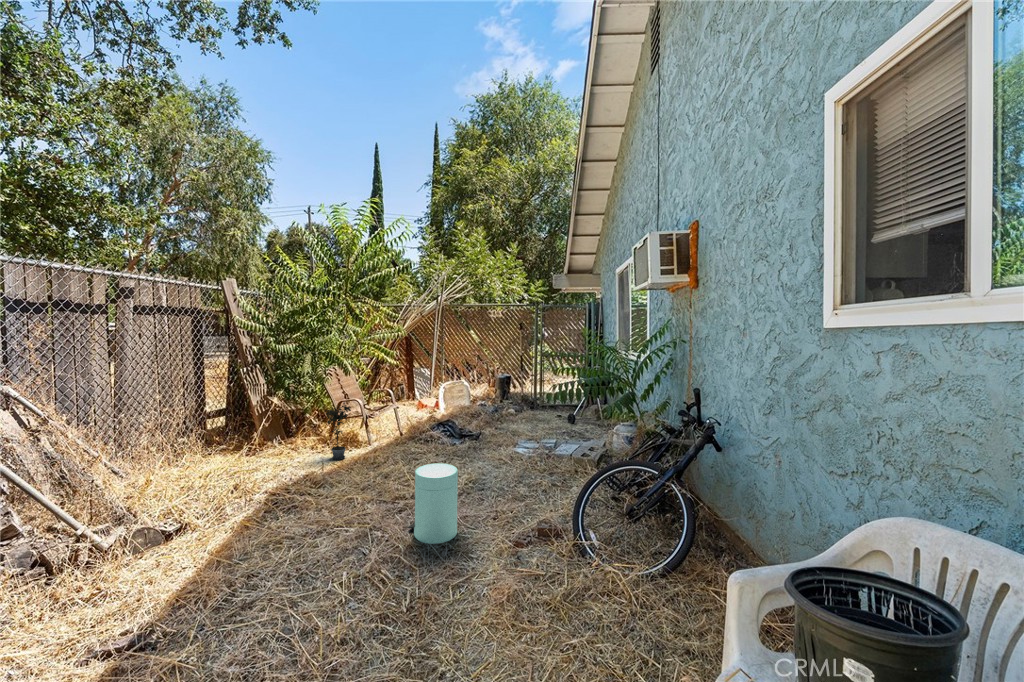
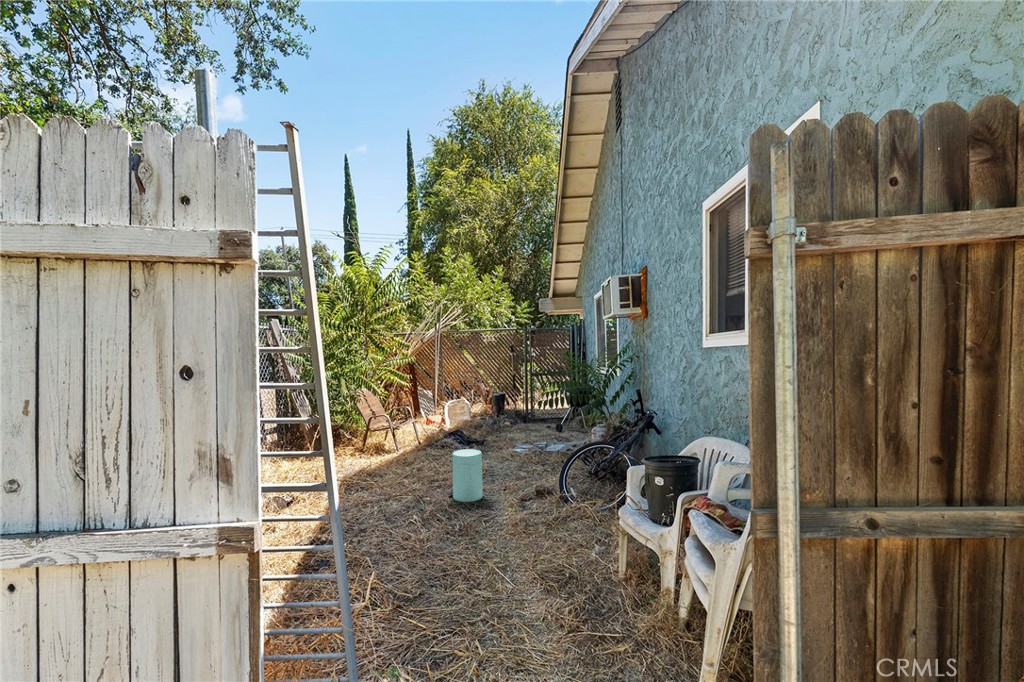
potted plant: present [326,402,351,460] -> none [362,416,383,463]

